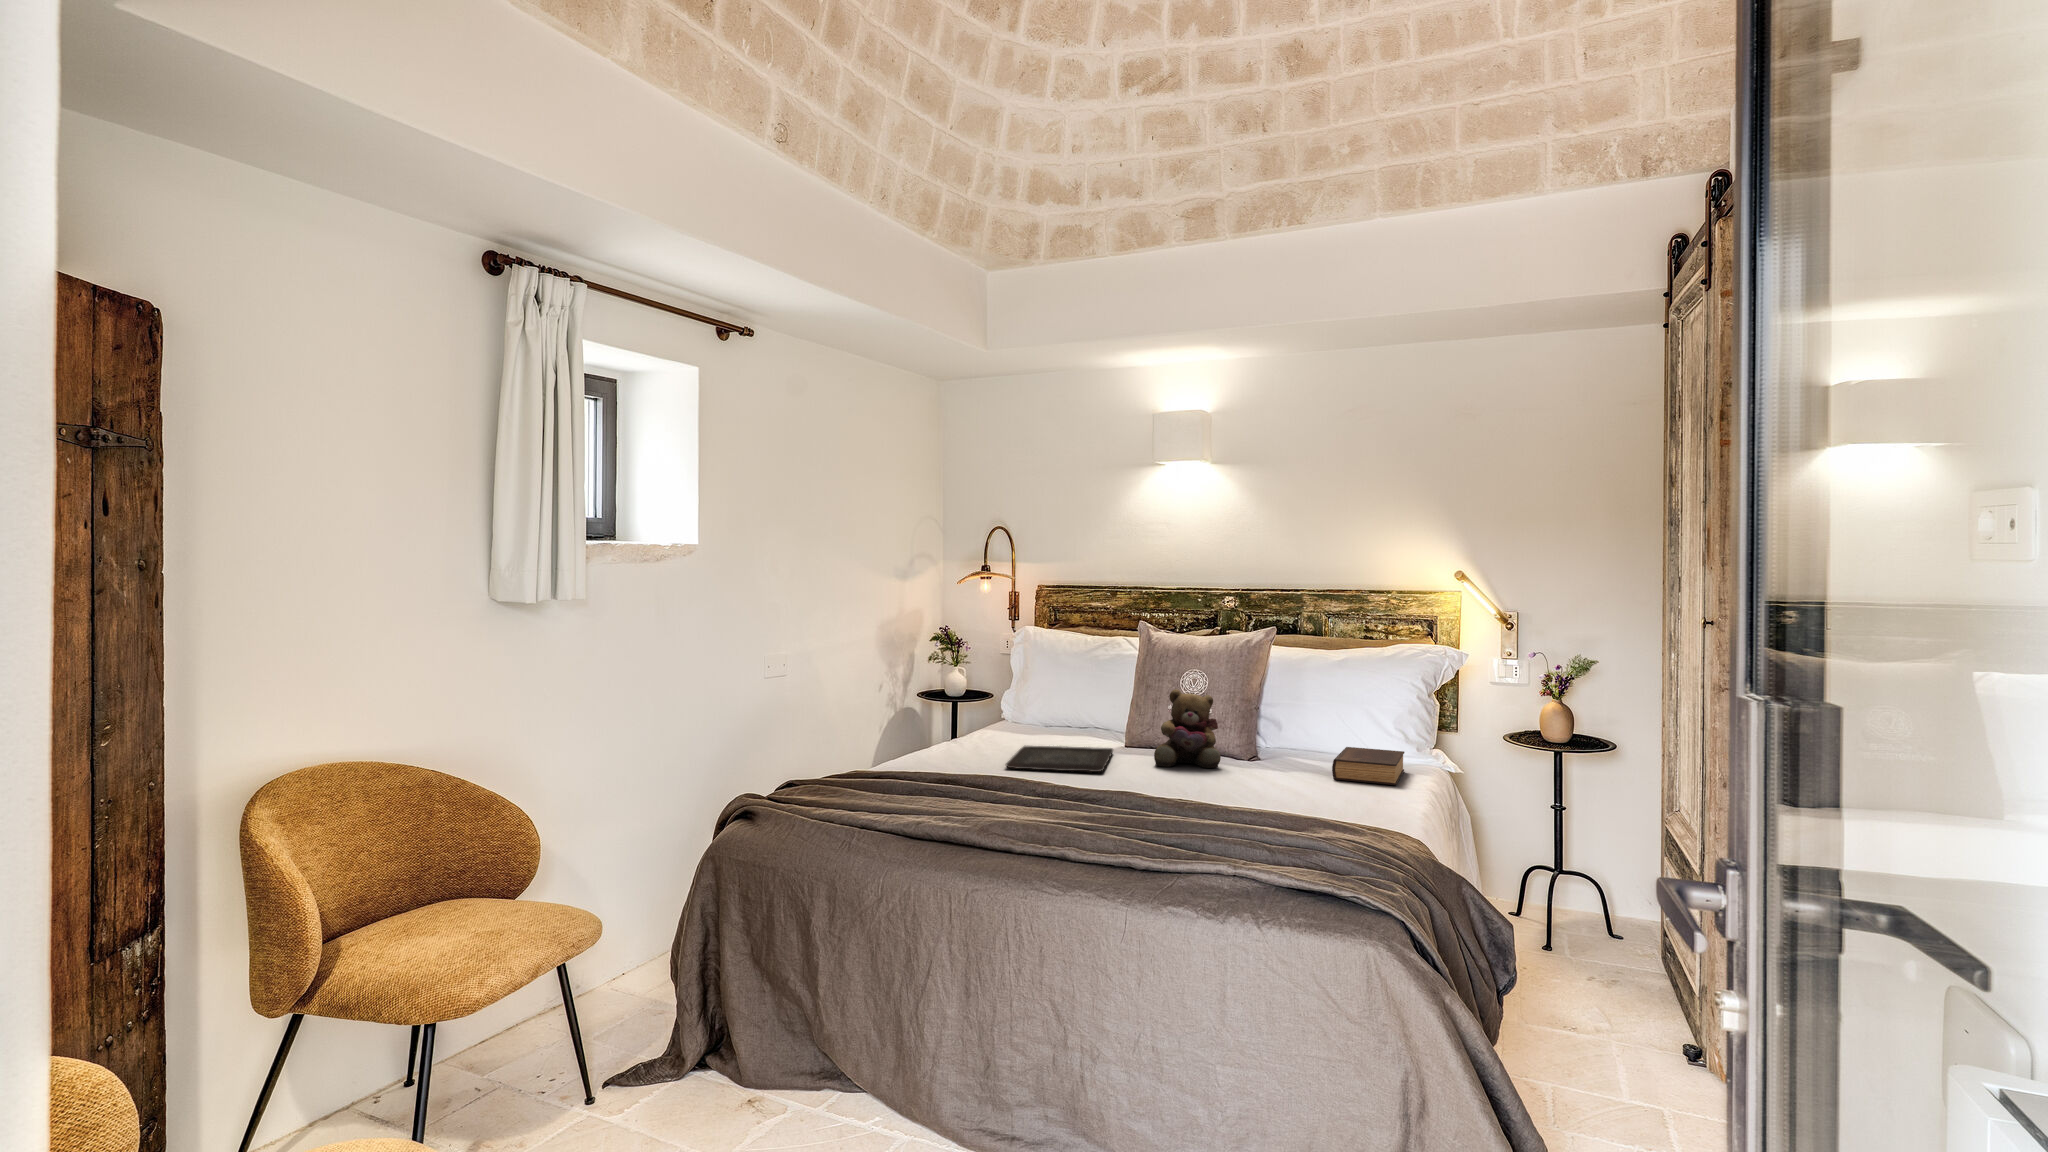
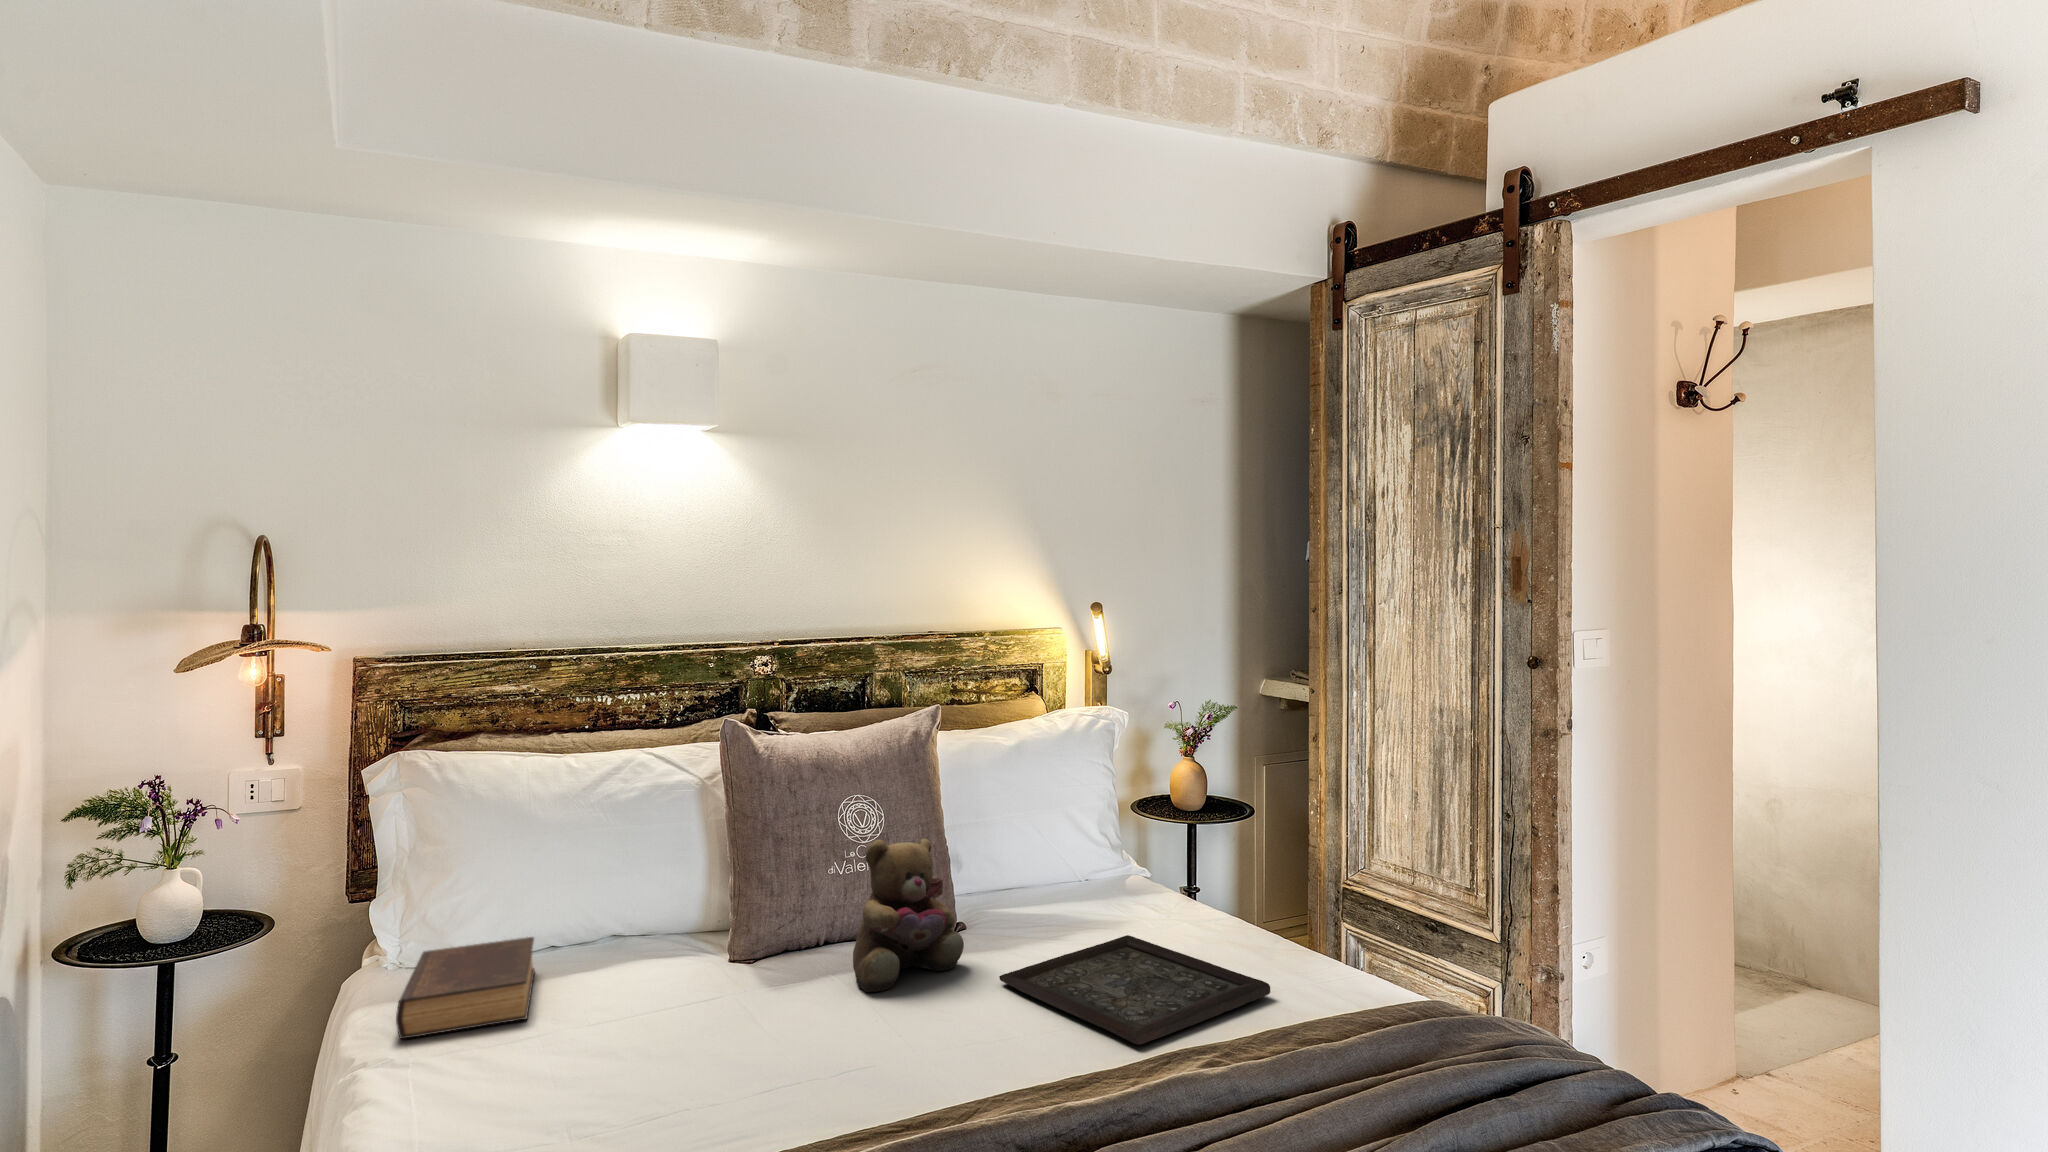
tray: present [1006,746,1113,772] -> present [999,935,1270,1045]
book: present [1332,747,1405,785] -> present [396,937,535,1039]

